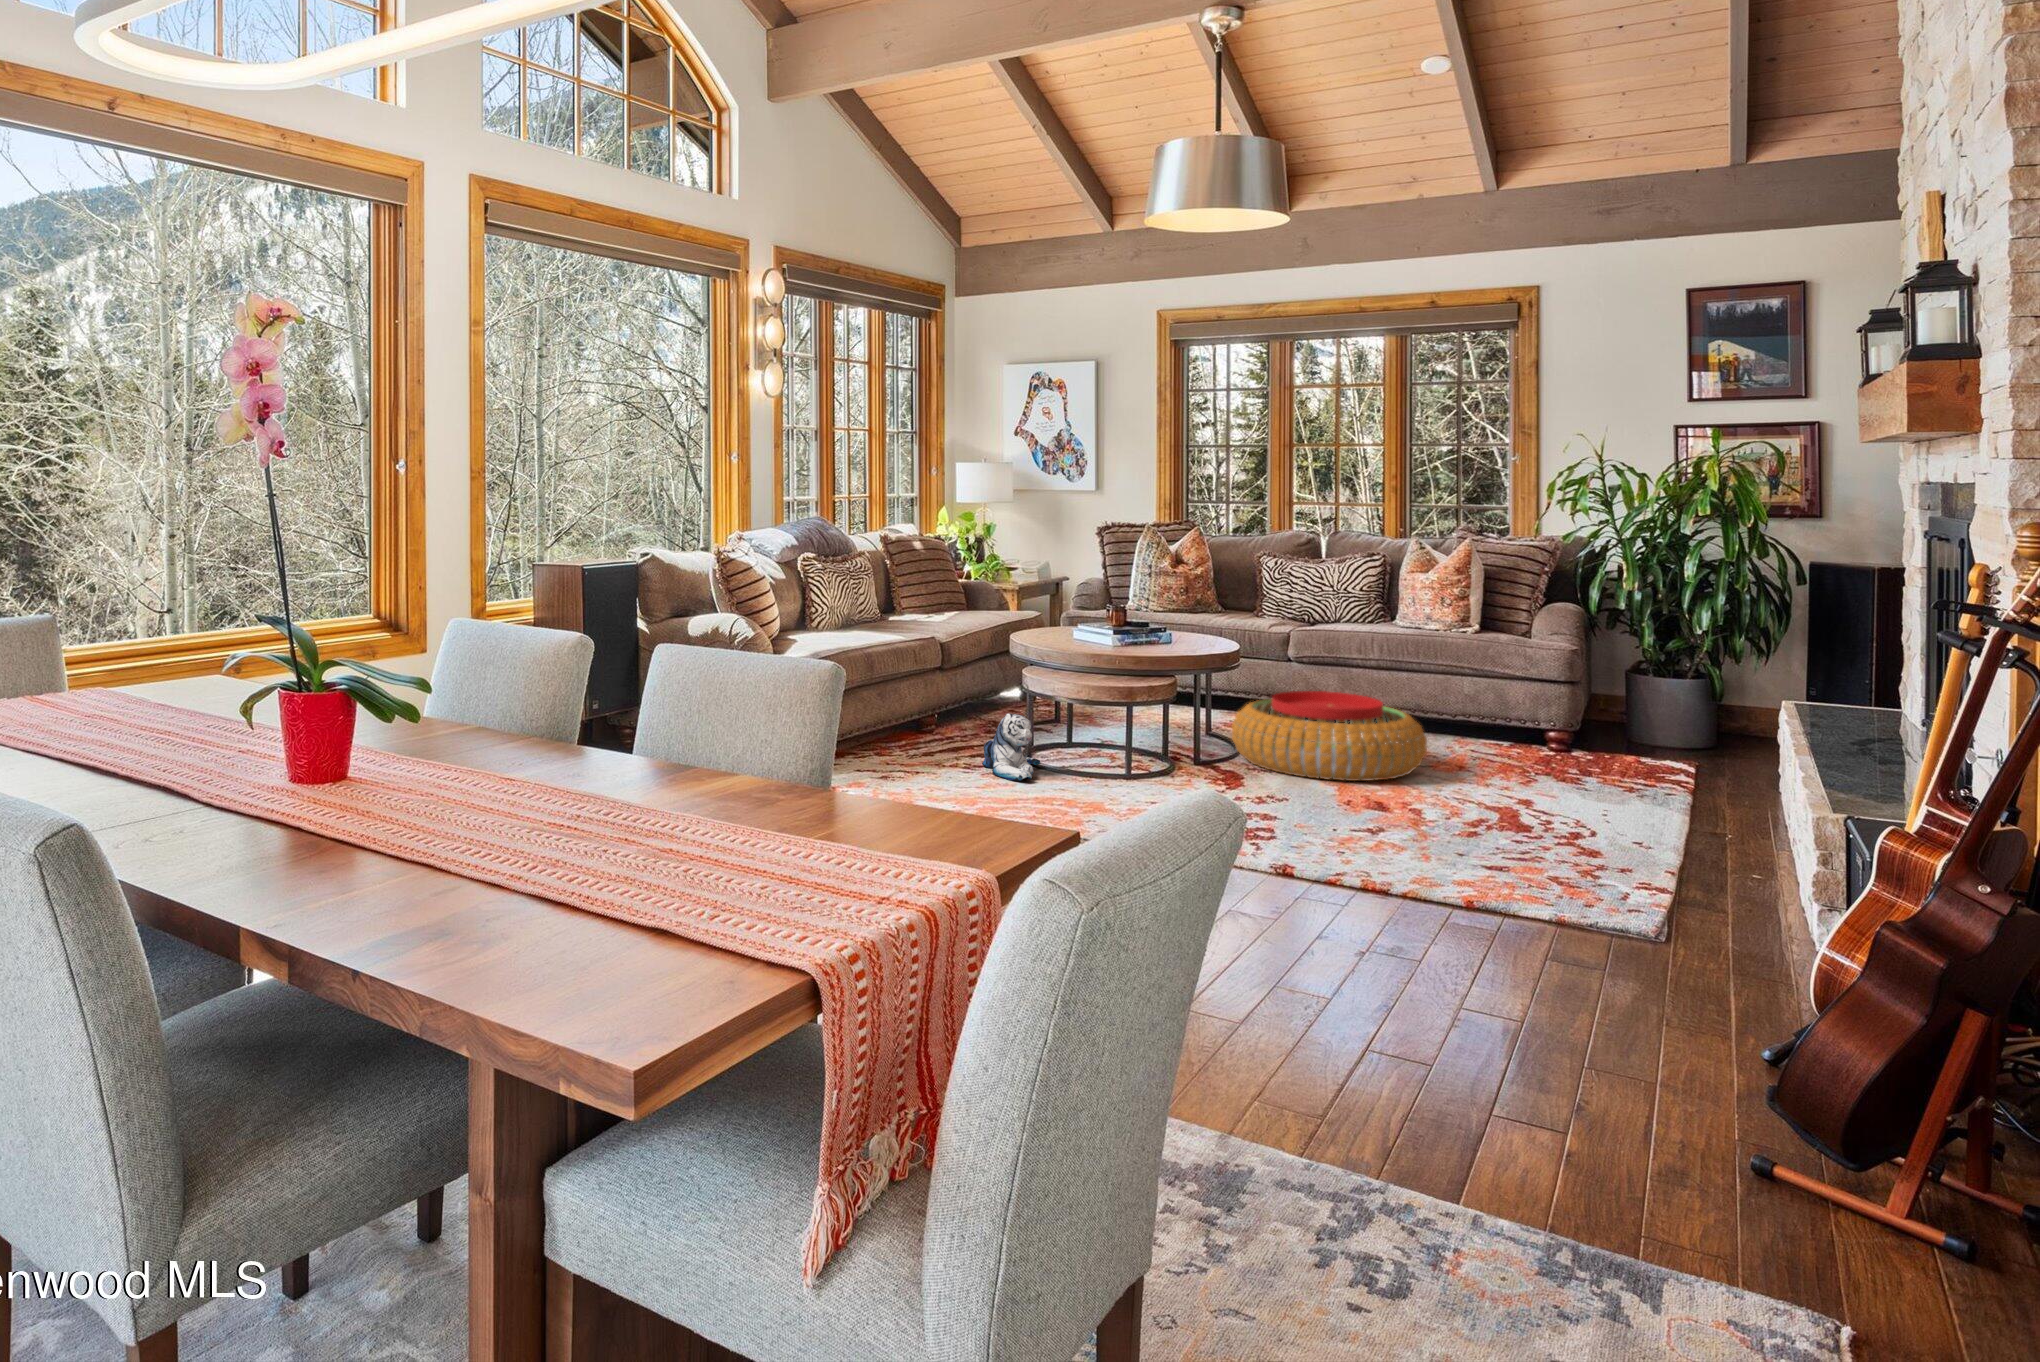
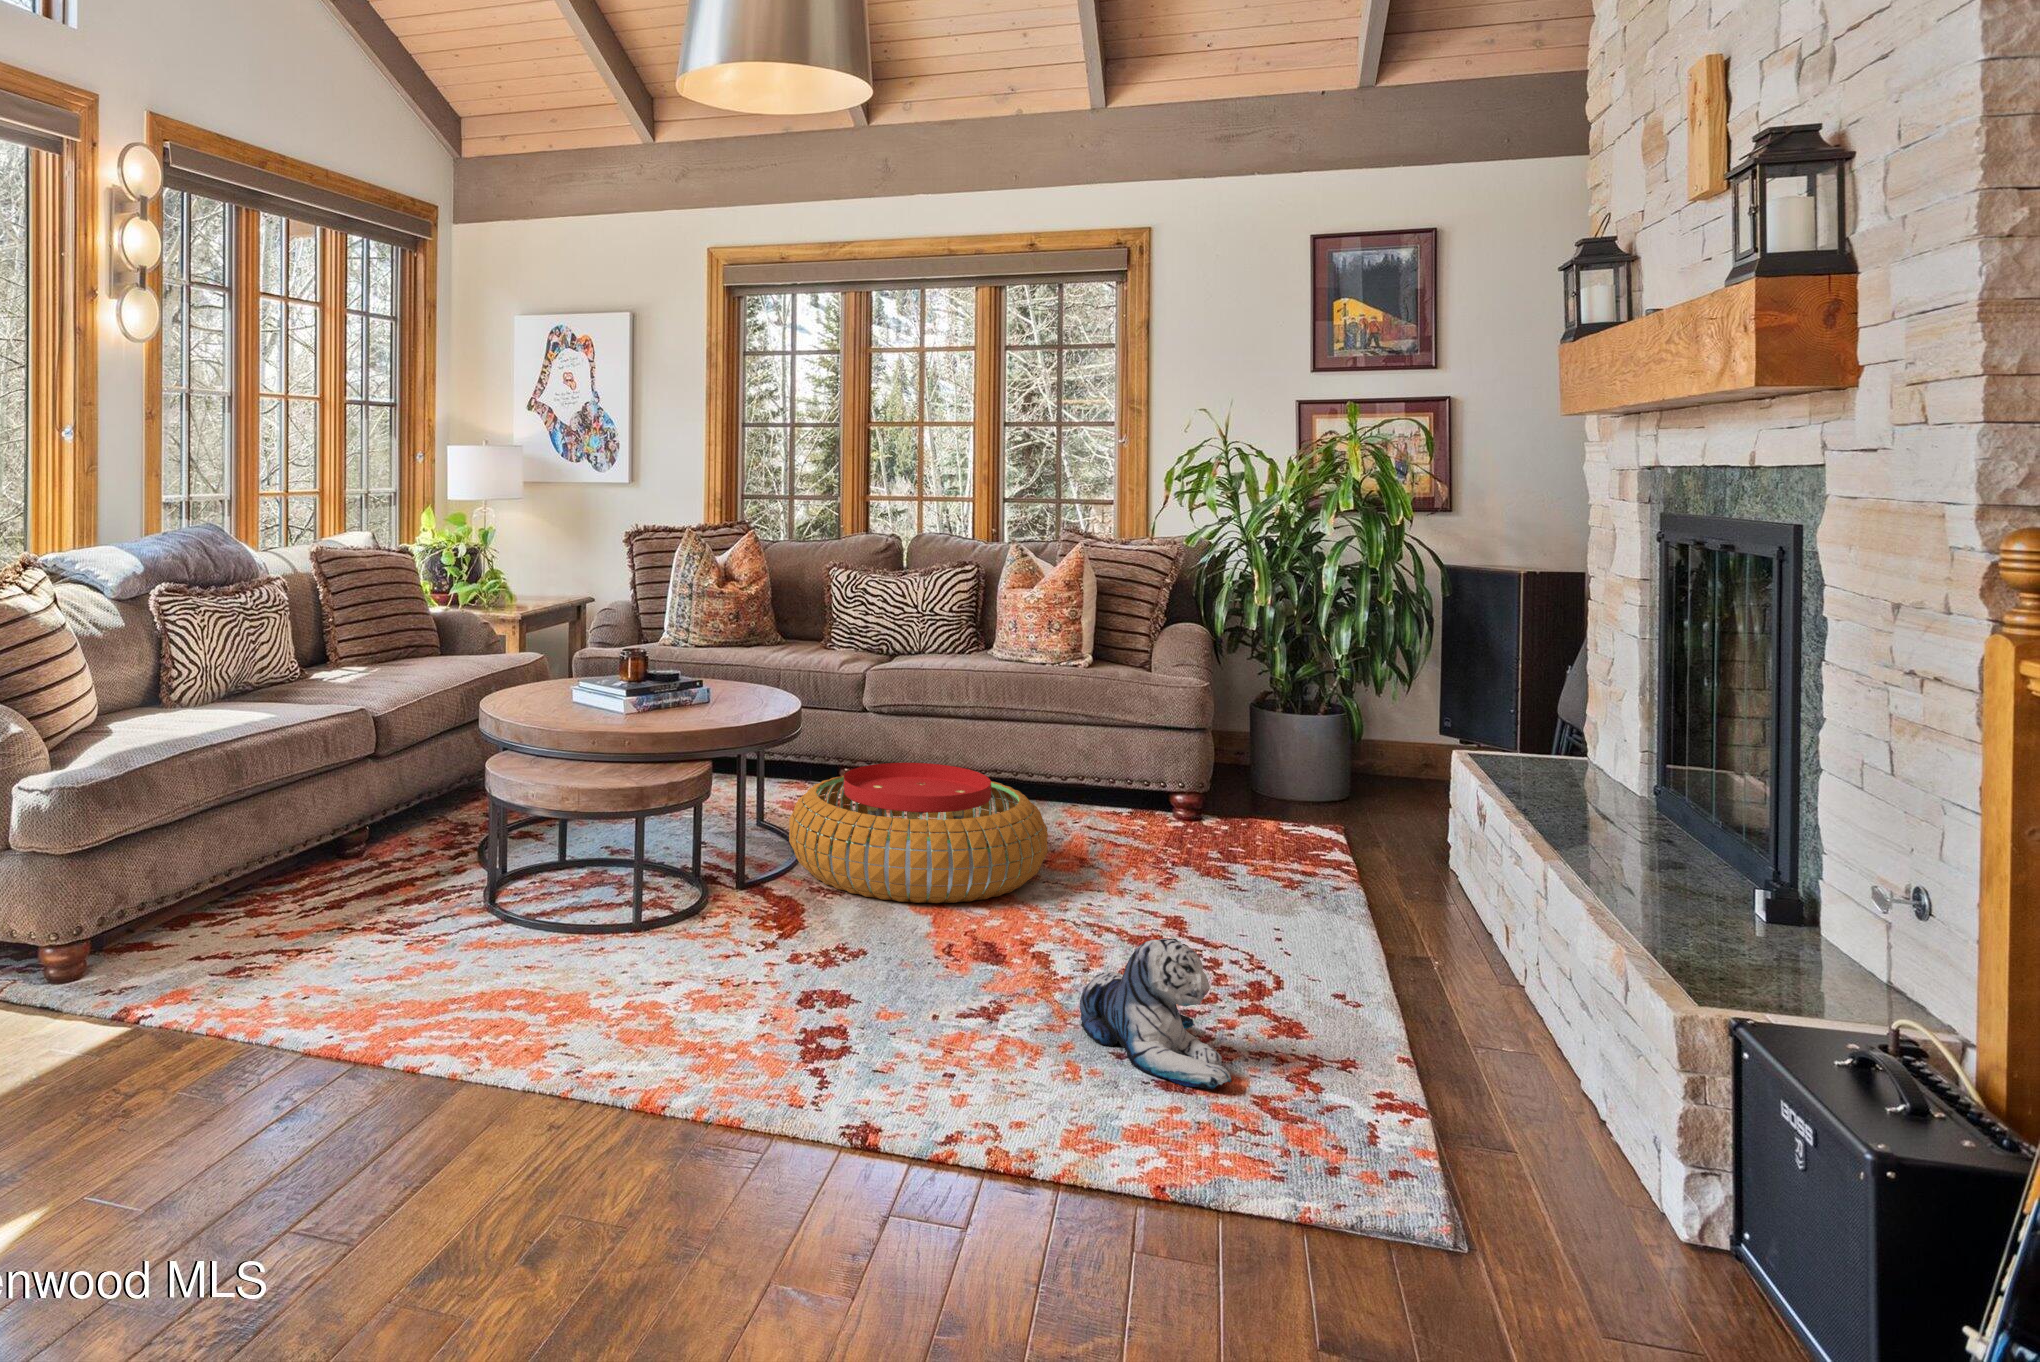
plush toy: present [982,714,1040,781] -> present [1080,938,1232,1089]

